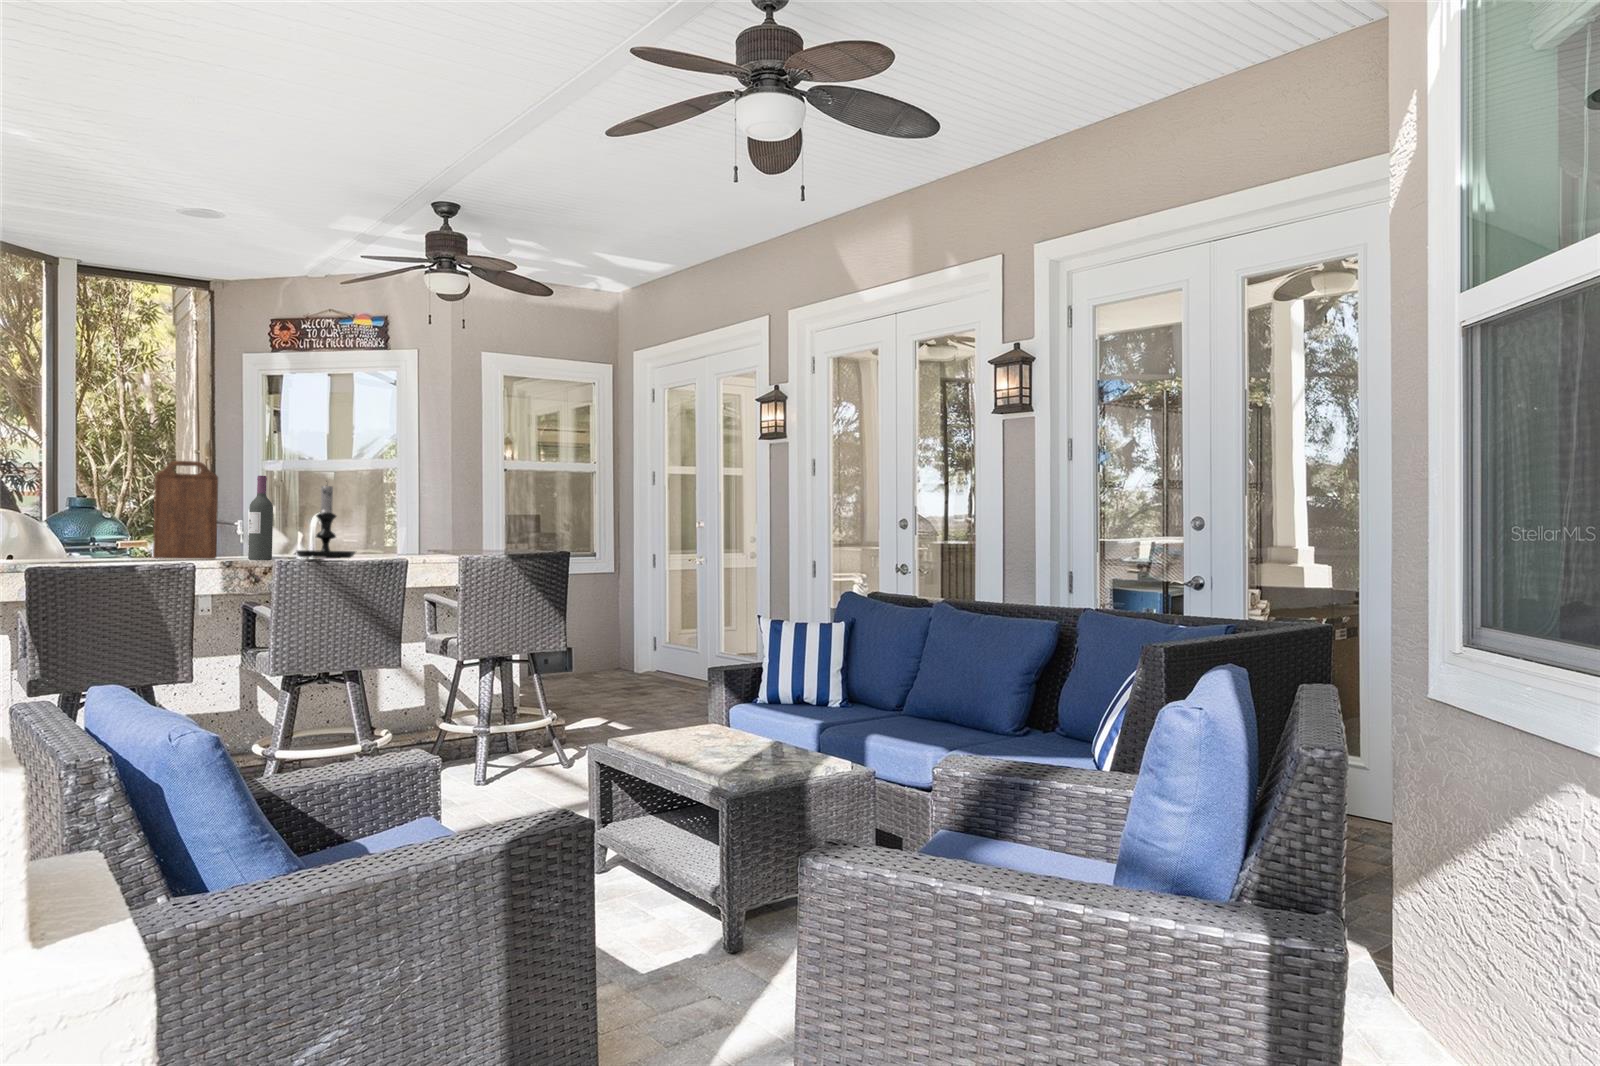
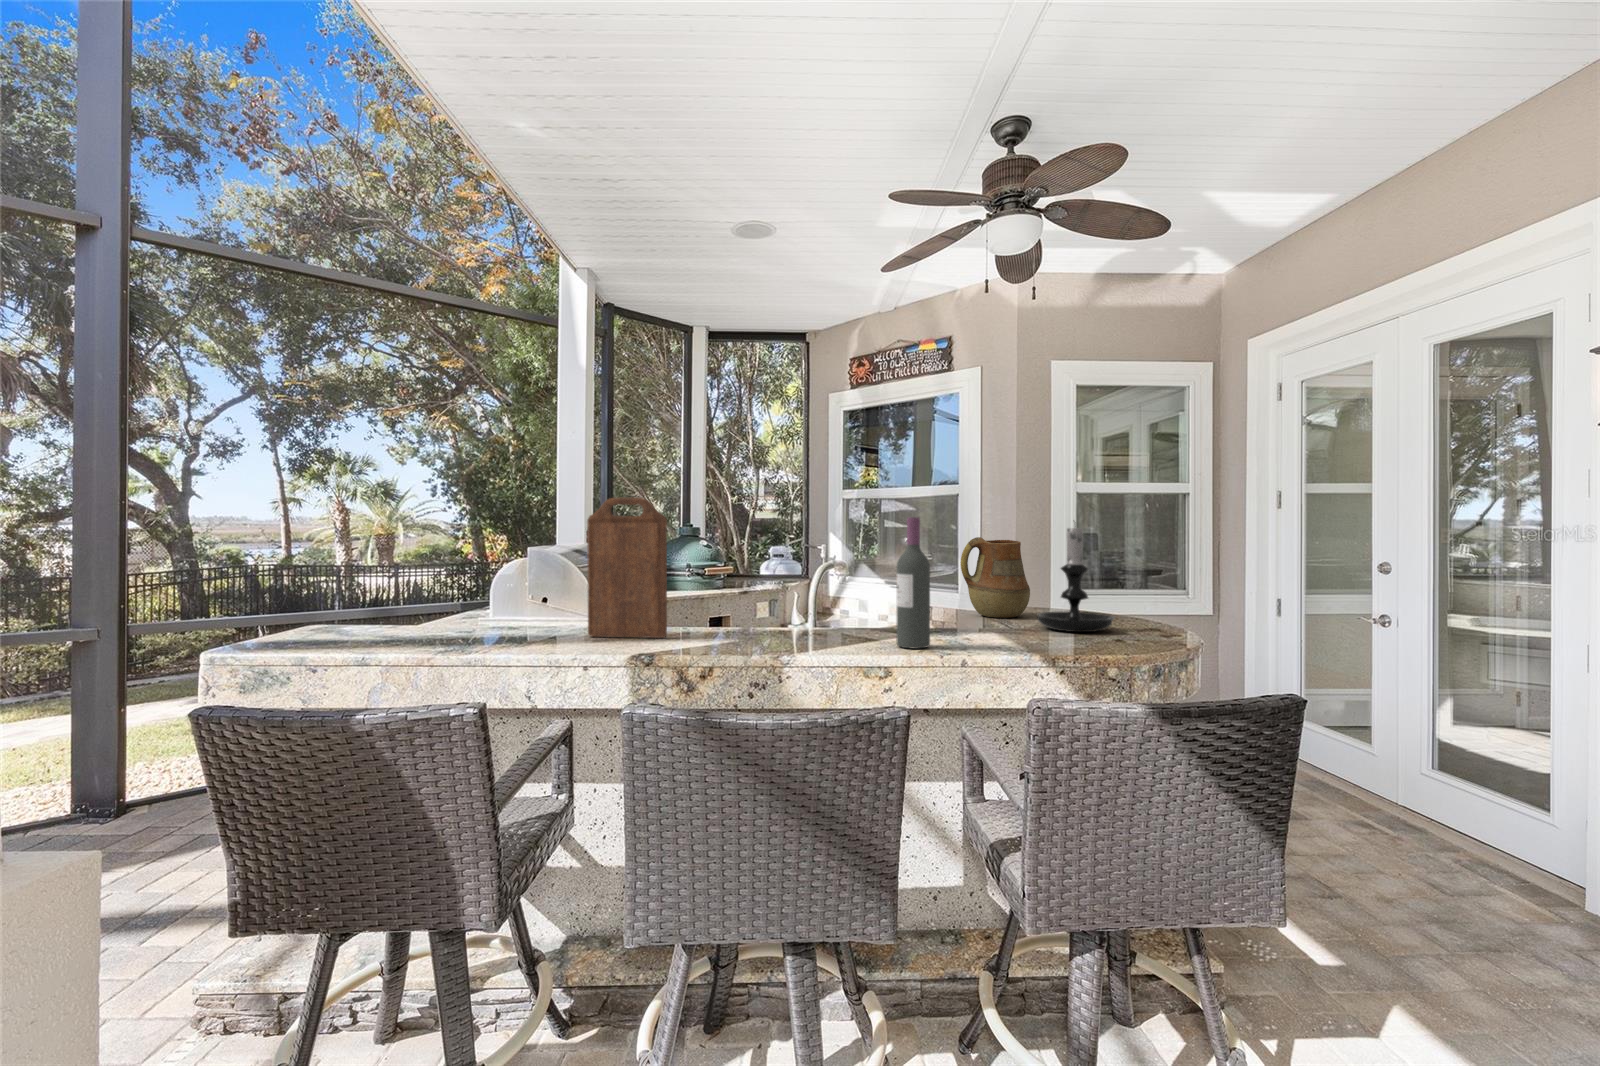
wine bottle: present [248,476,273,560] -> present [896,517,930,649]
candle holder: present [297,485,355,561] -> present [1037,526,1115,632]
pitcher: none [415,504,465,562] -> present [960,537,1030,618]

